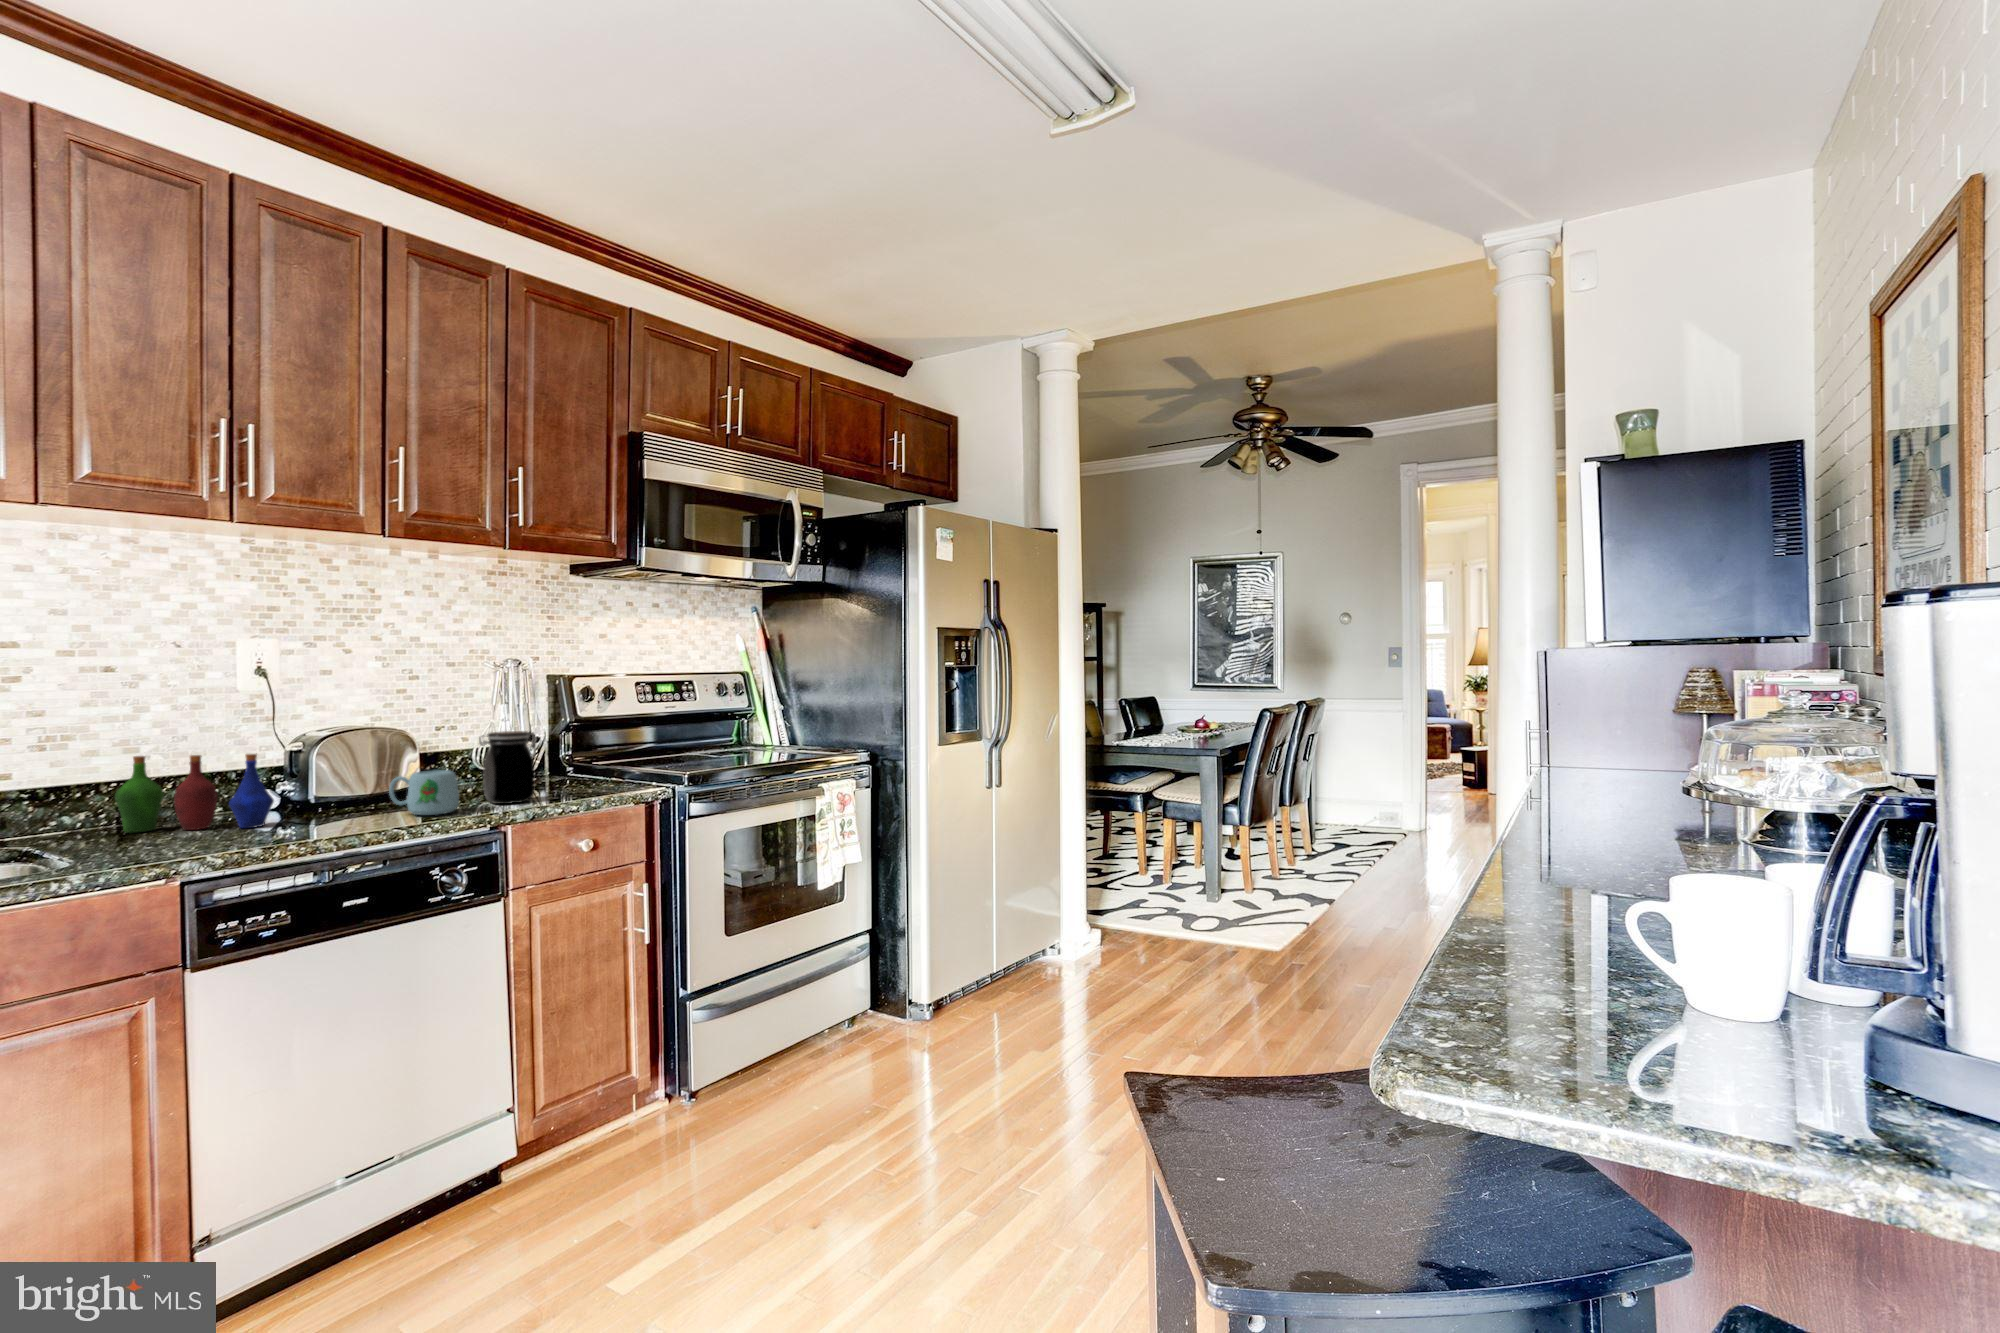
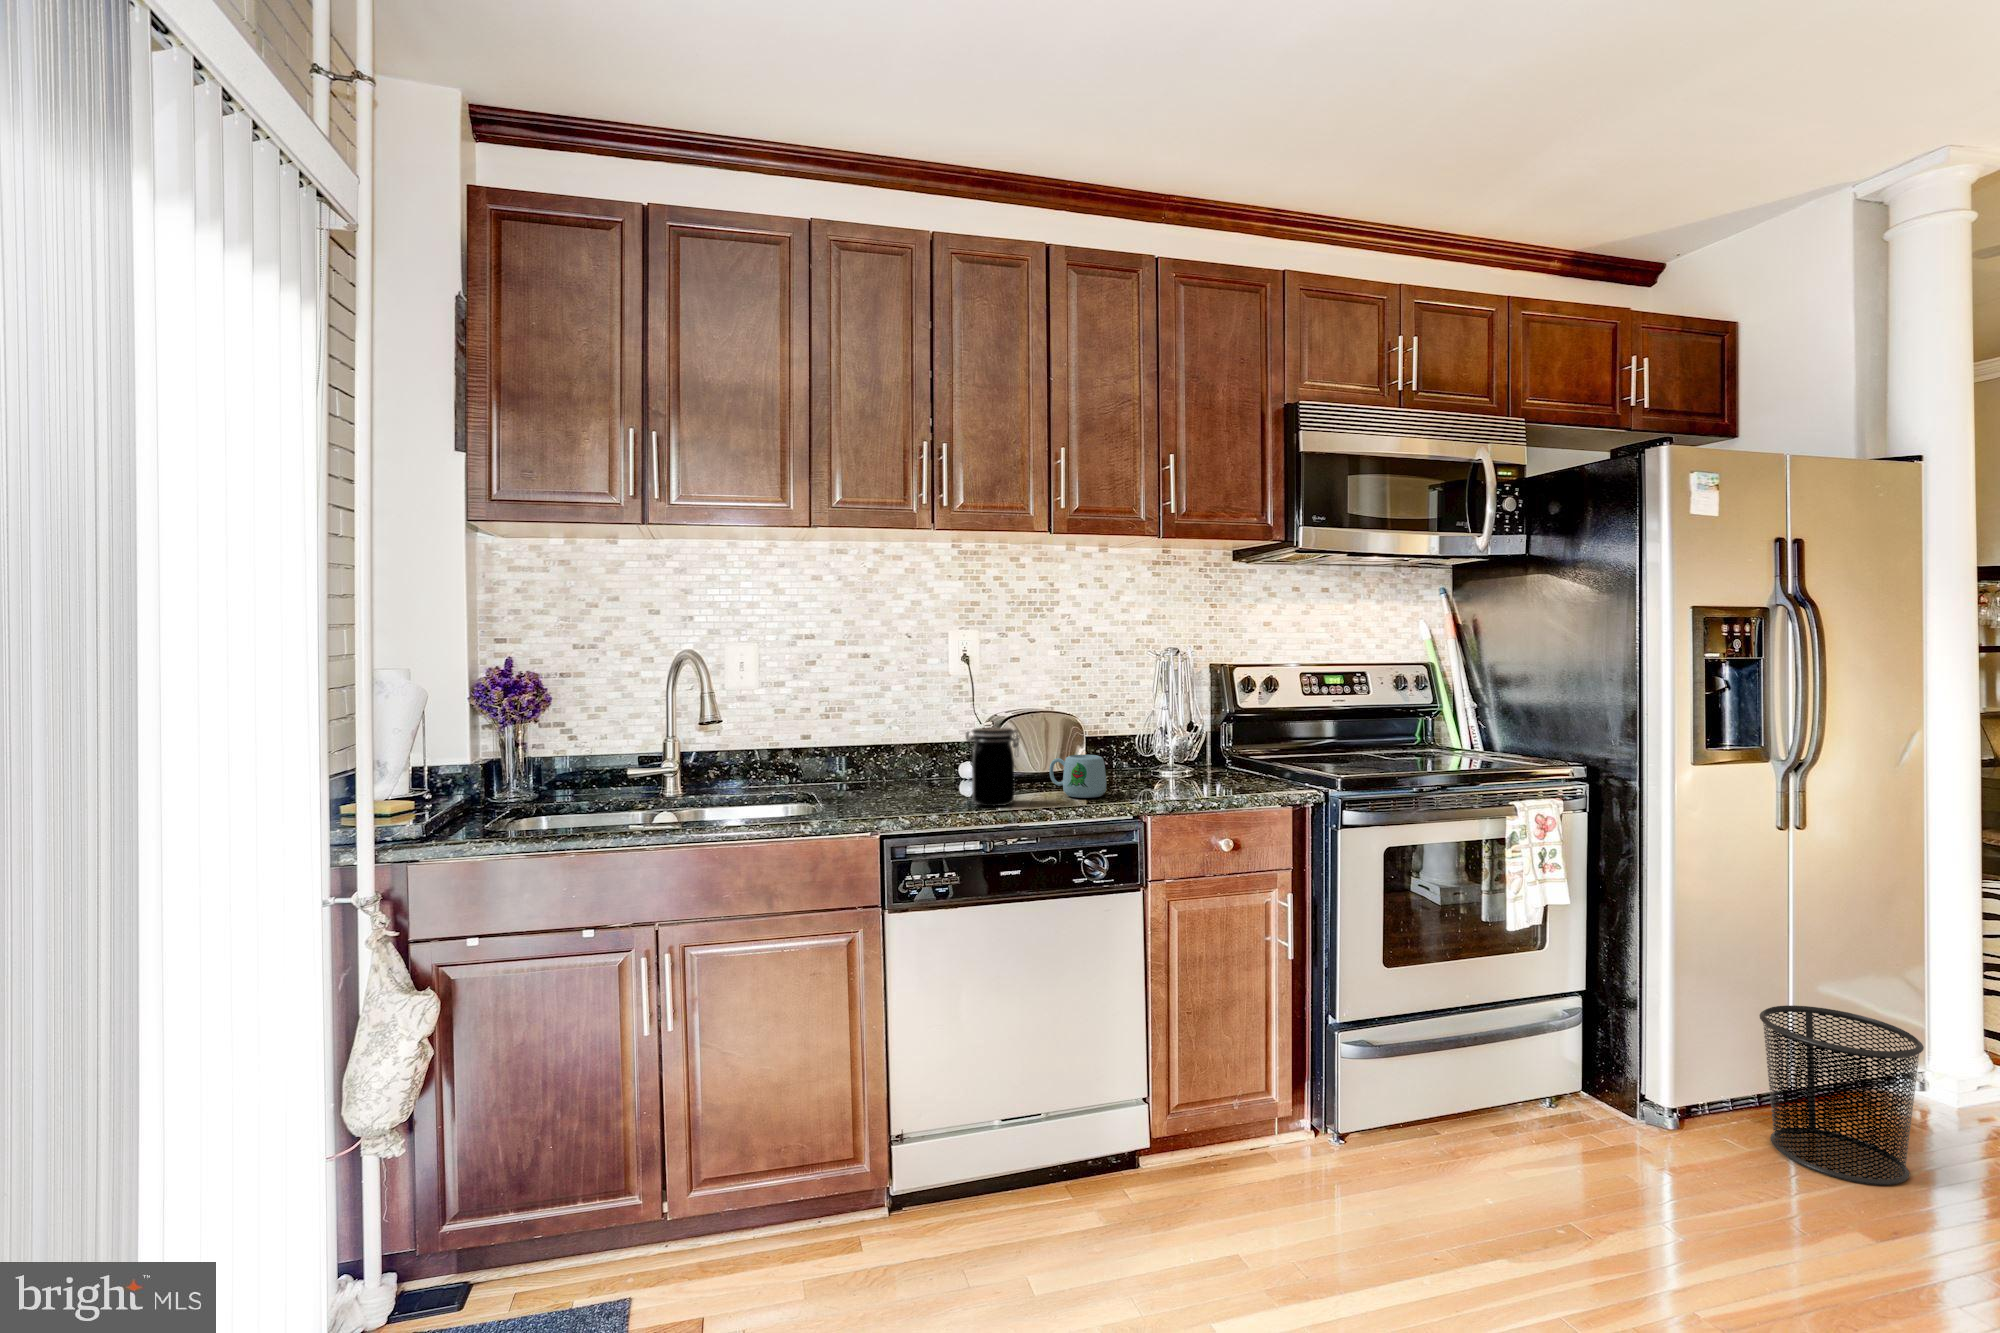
jar: present [479,731,537,804] -> present [966,727,1020,806]
bottle: present [115,754,274,832] -> none [864,727,964,794]
trash can: none [976,911,1061,1023] -> present [1759,1006,1924,1185]

